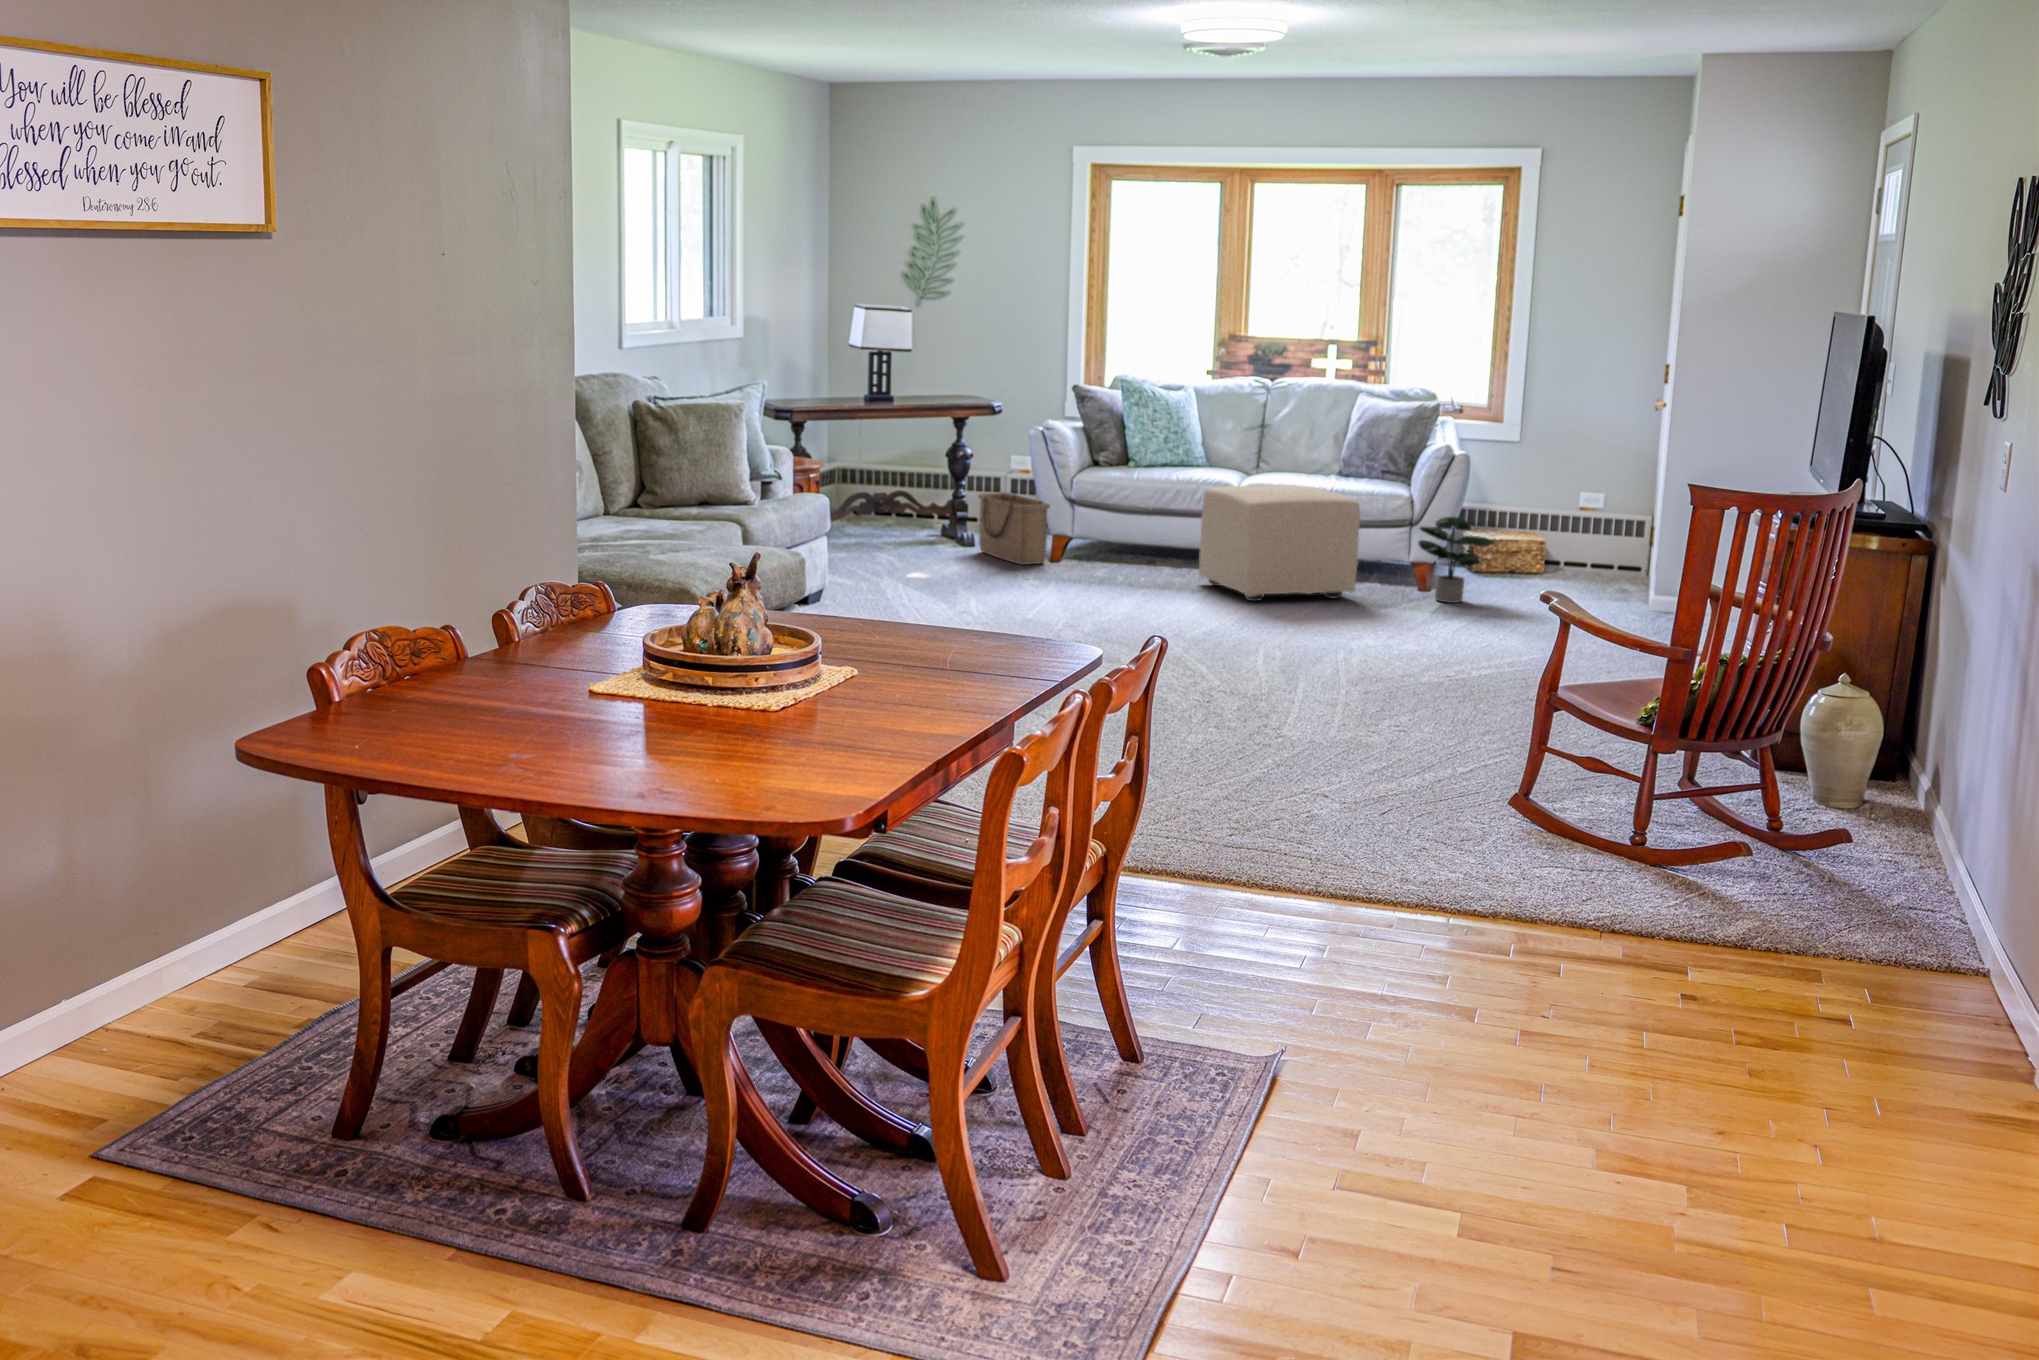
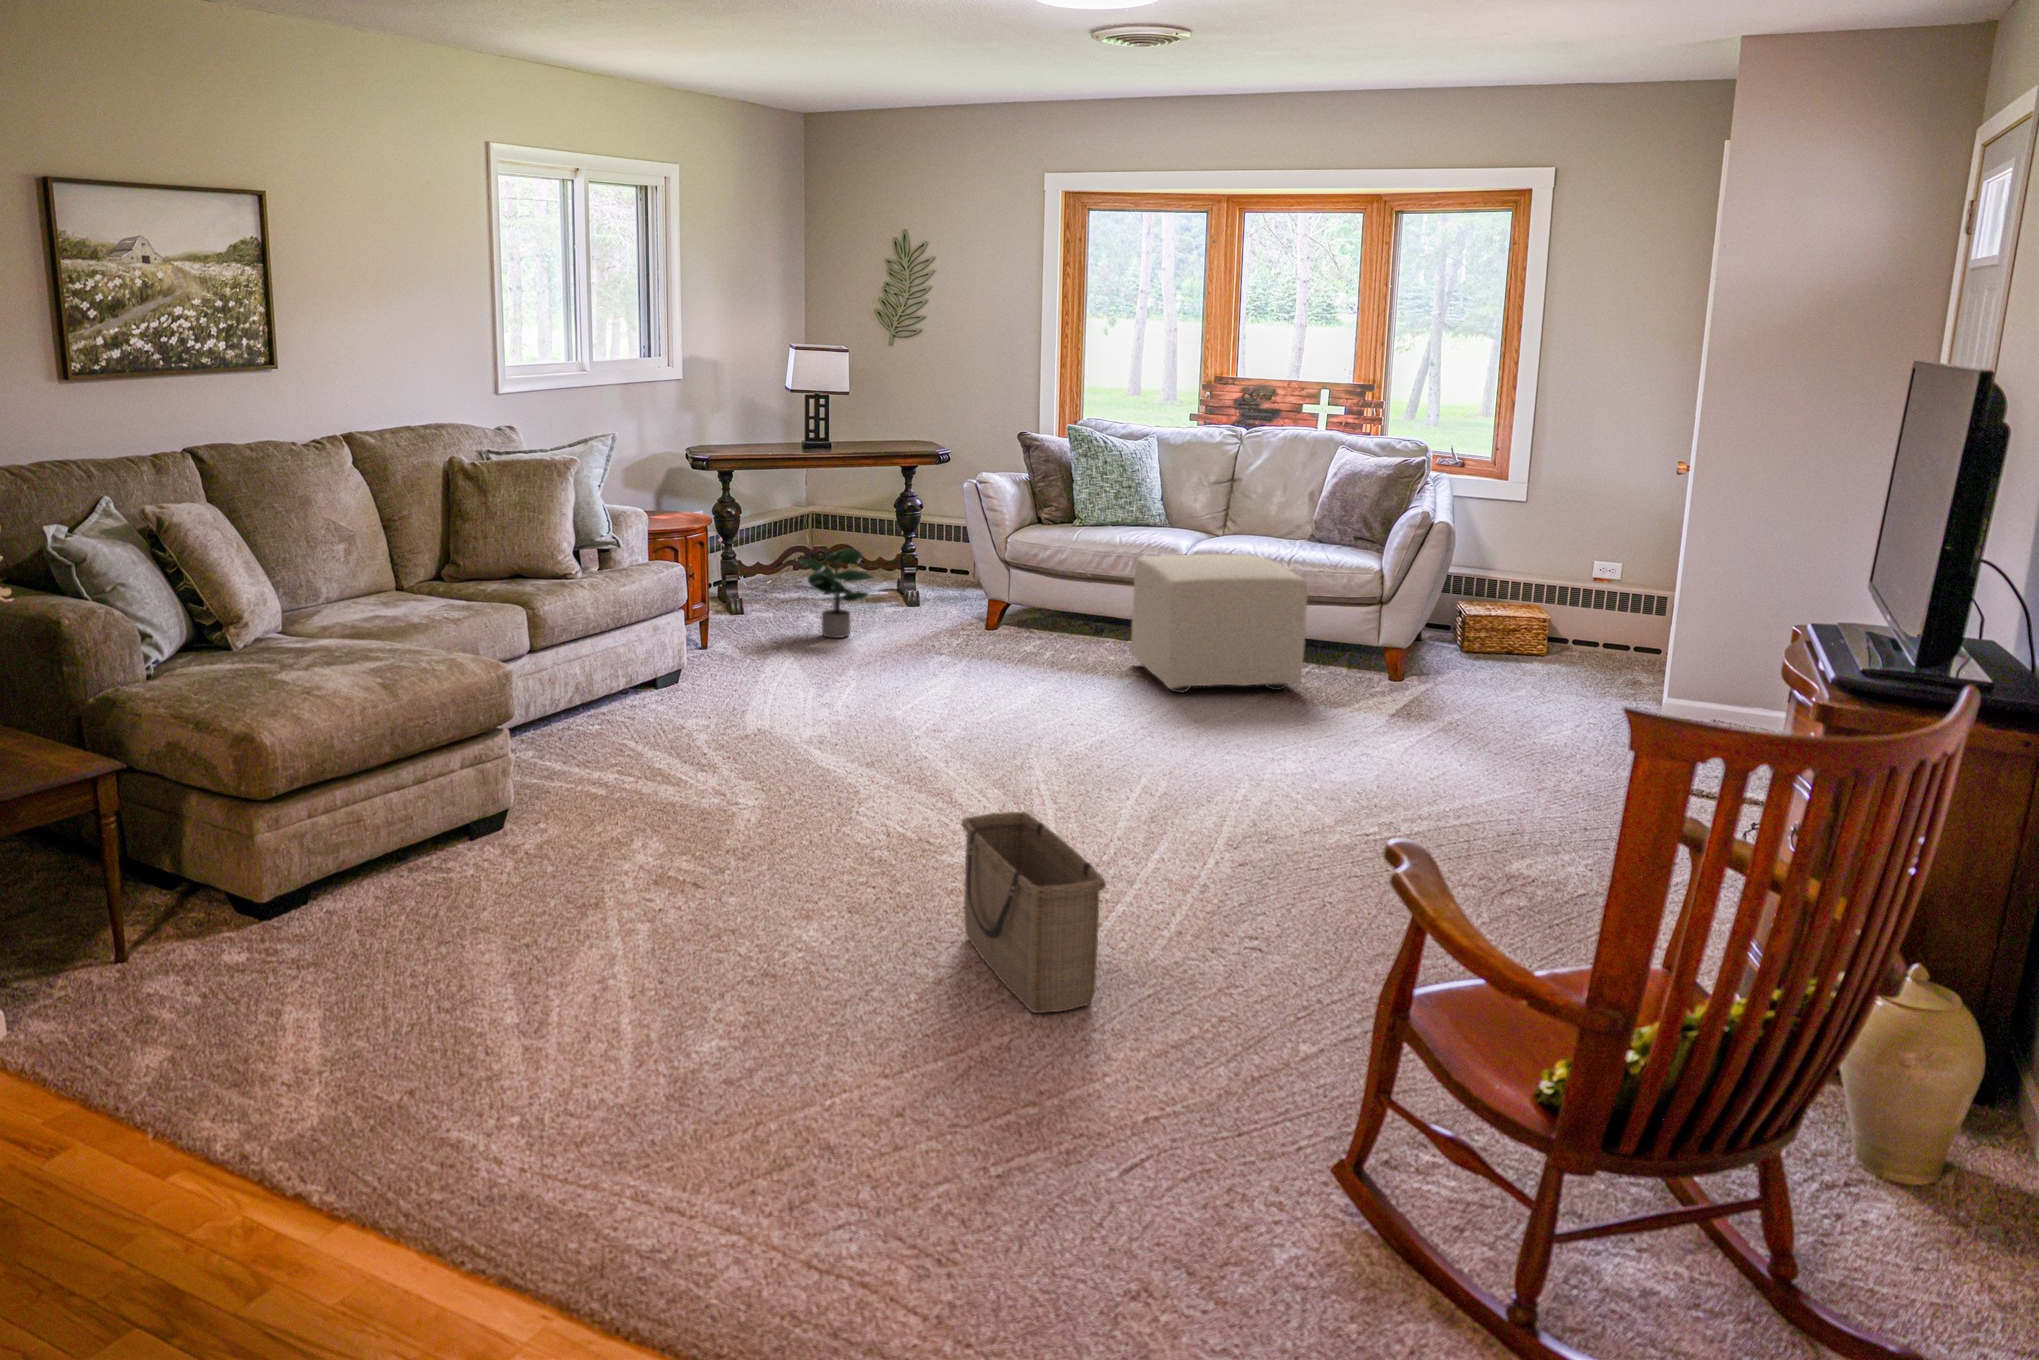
basket: present [978,492,1050,565] -> present [962,812,1106,1013]
potted plant: present [1418,517,1497,603] -> present [799,549,874,638]

